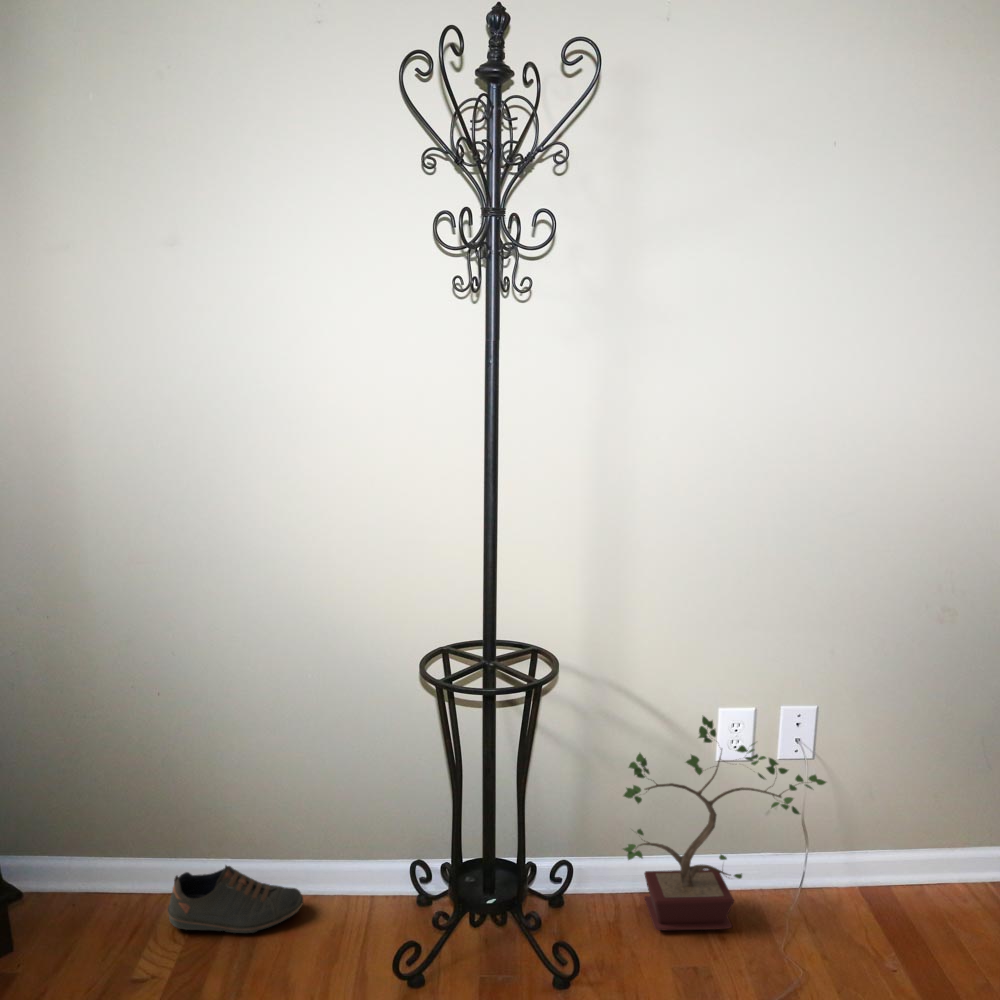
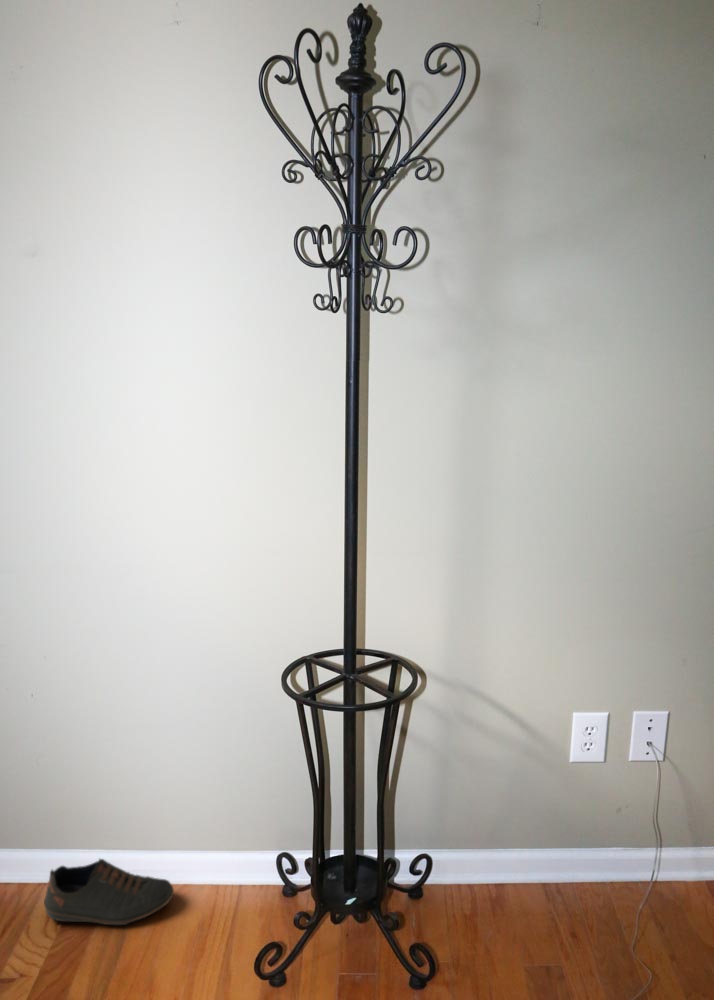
potted plant: present [623,716,826,931] -> none [478,721,683,926]

